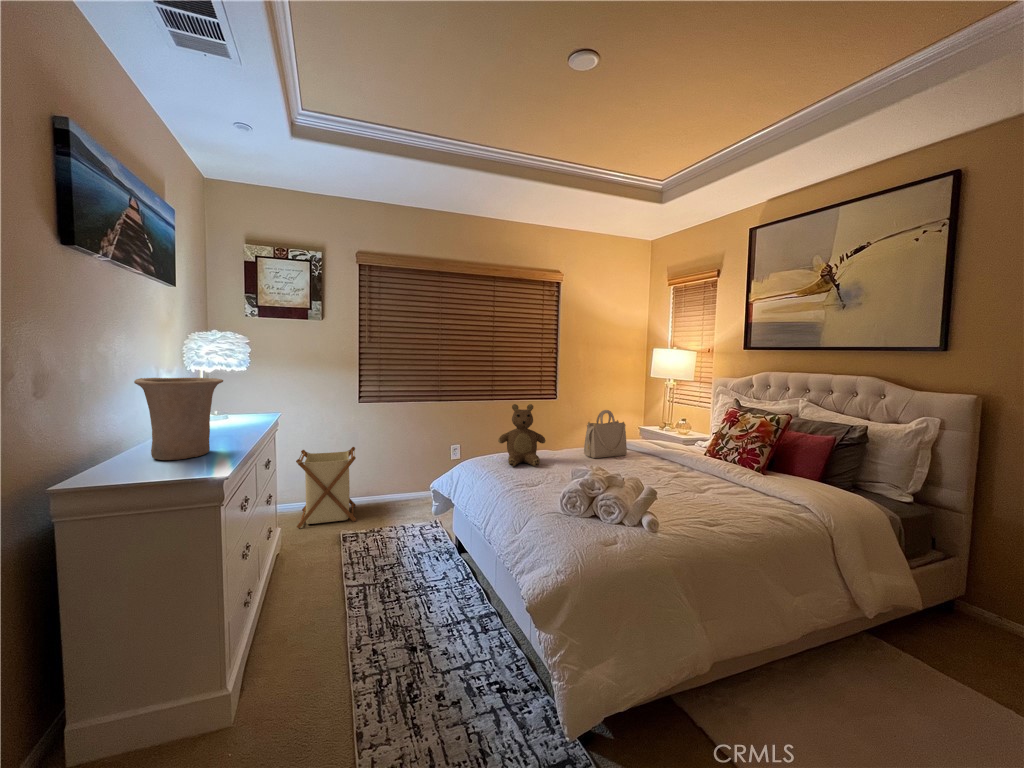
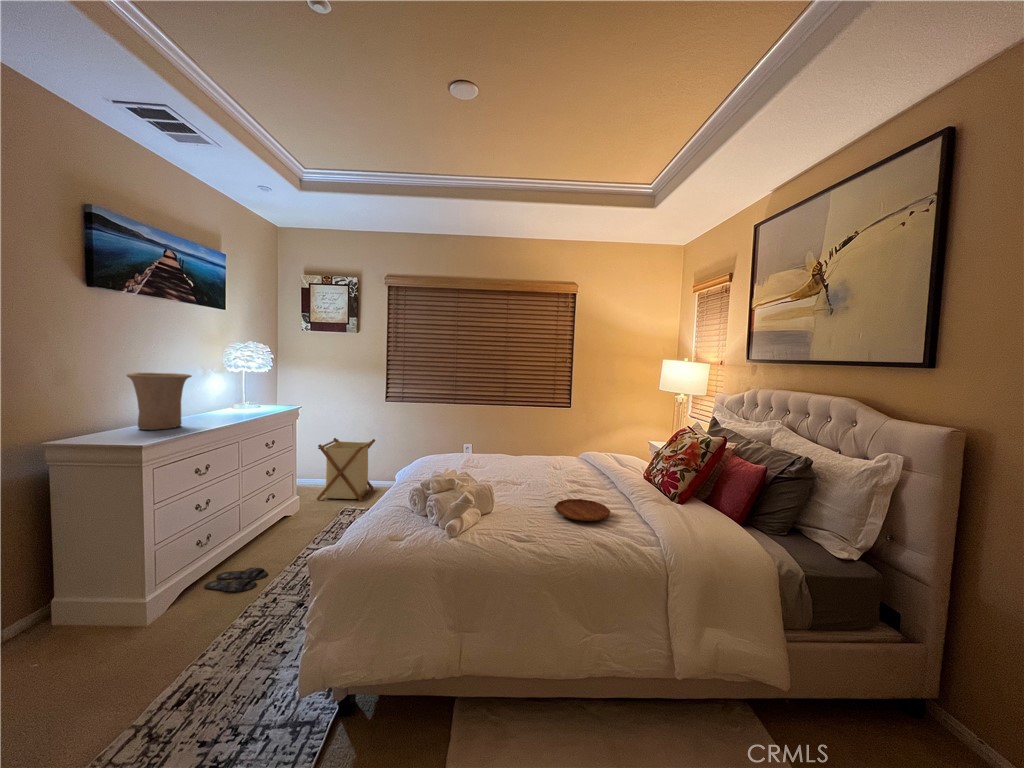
teddy bear: present [498,404,546,466] -> none [435,409,479,467]
handbag: present [584,410,627,458] -> none [524,420,570,467]
tray: none [688,482,746,500] -> present [554,499,610,521]
slippers: none [261,620,334,662] -> present [204,568,268,592]

